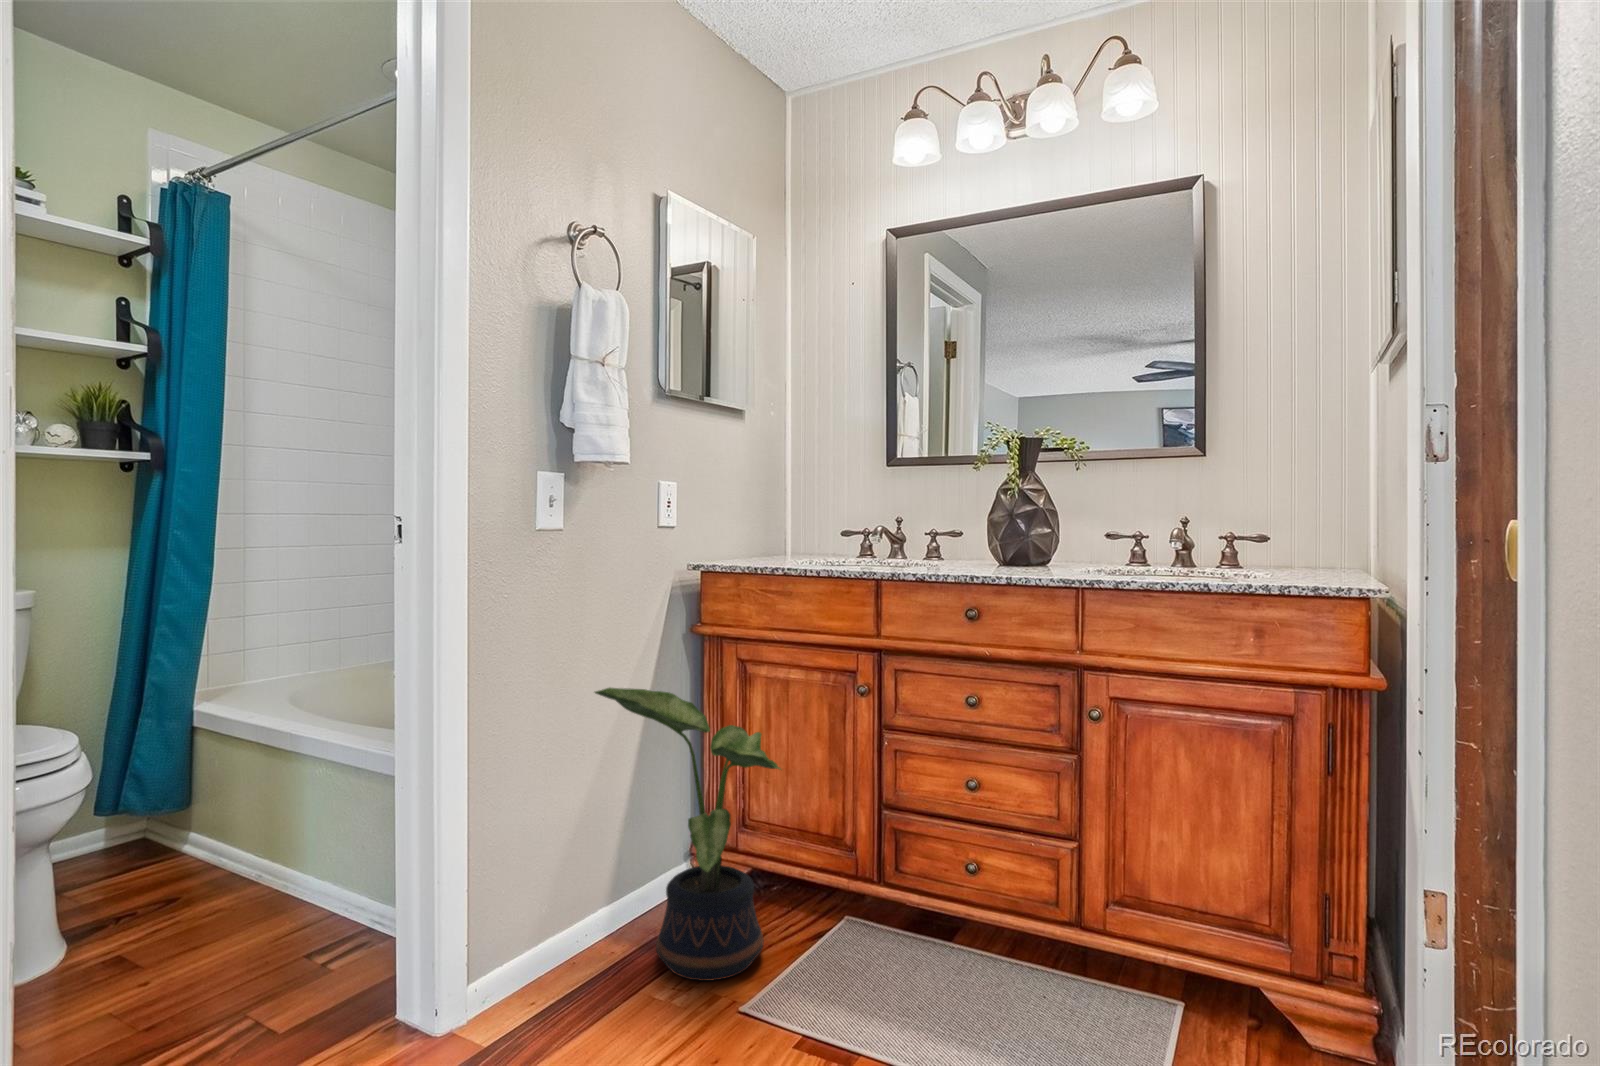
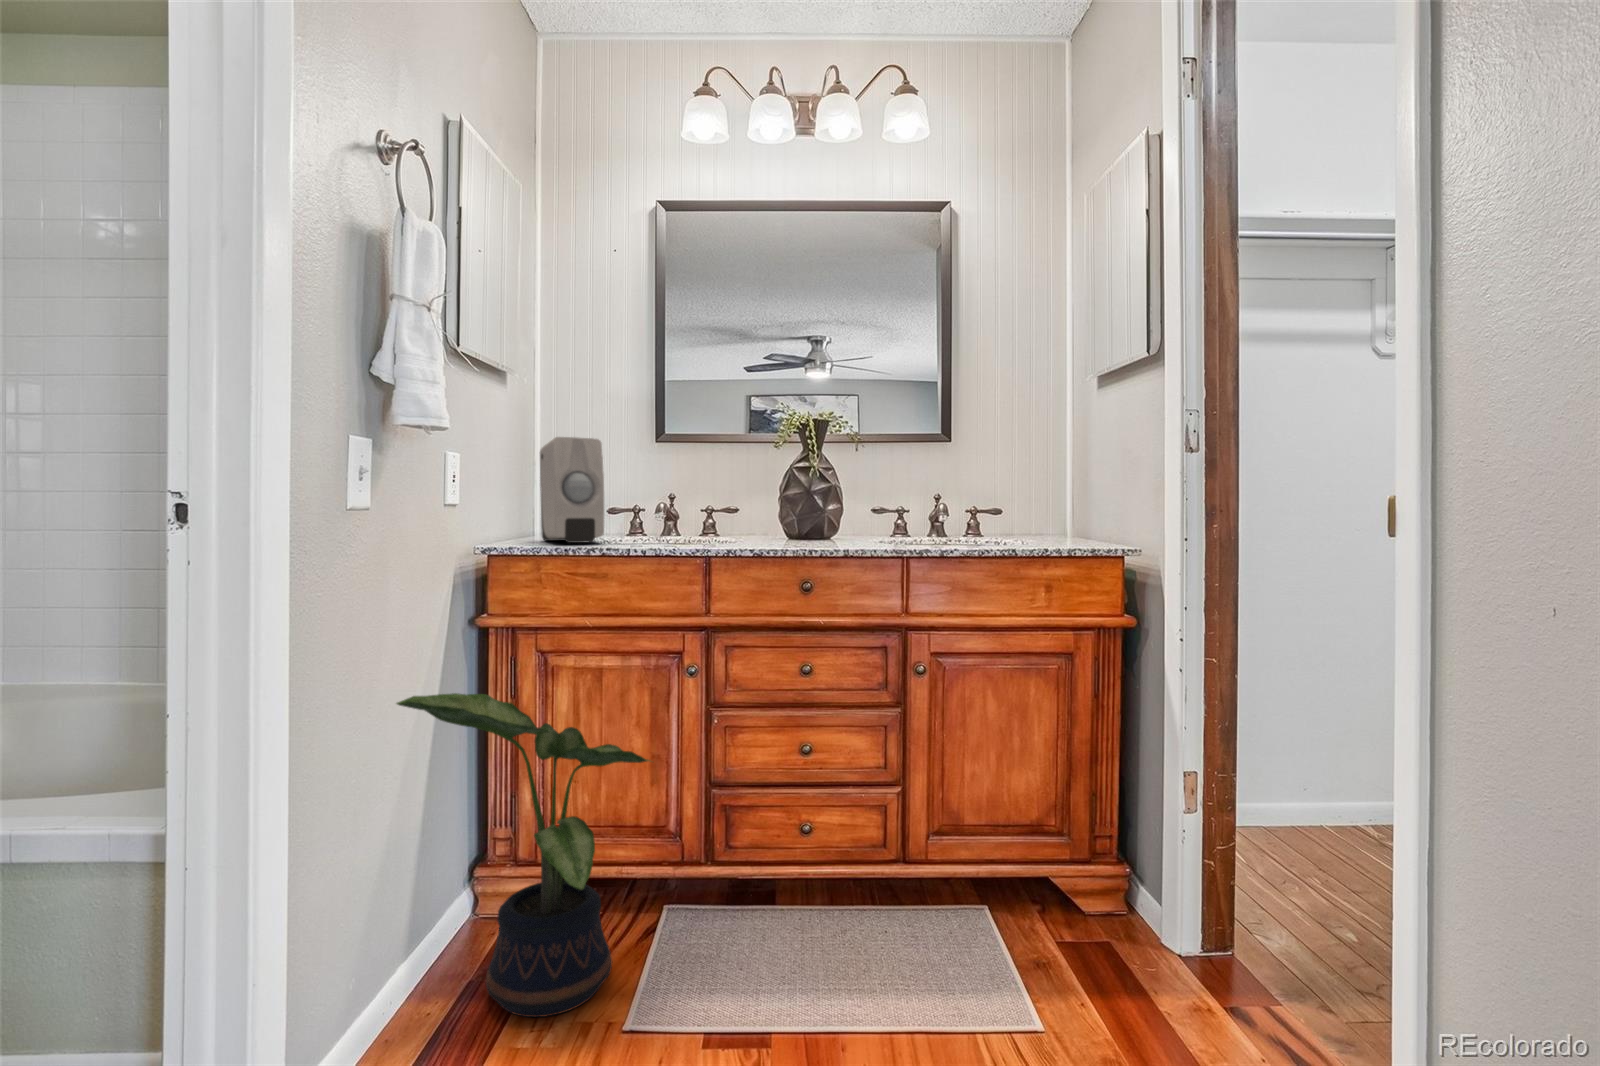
soap dispenser: none [754,468,799,564] -> present [540,437,604,543]

